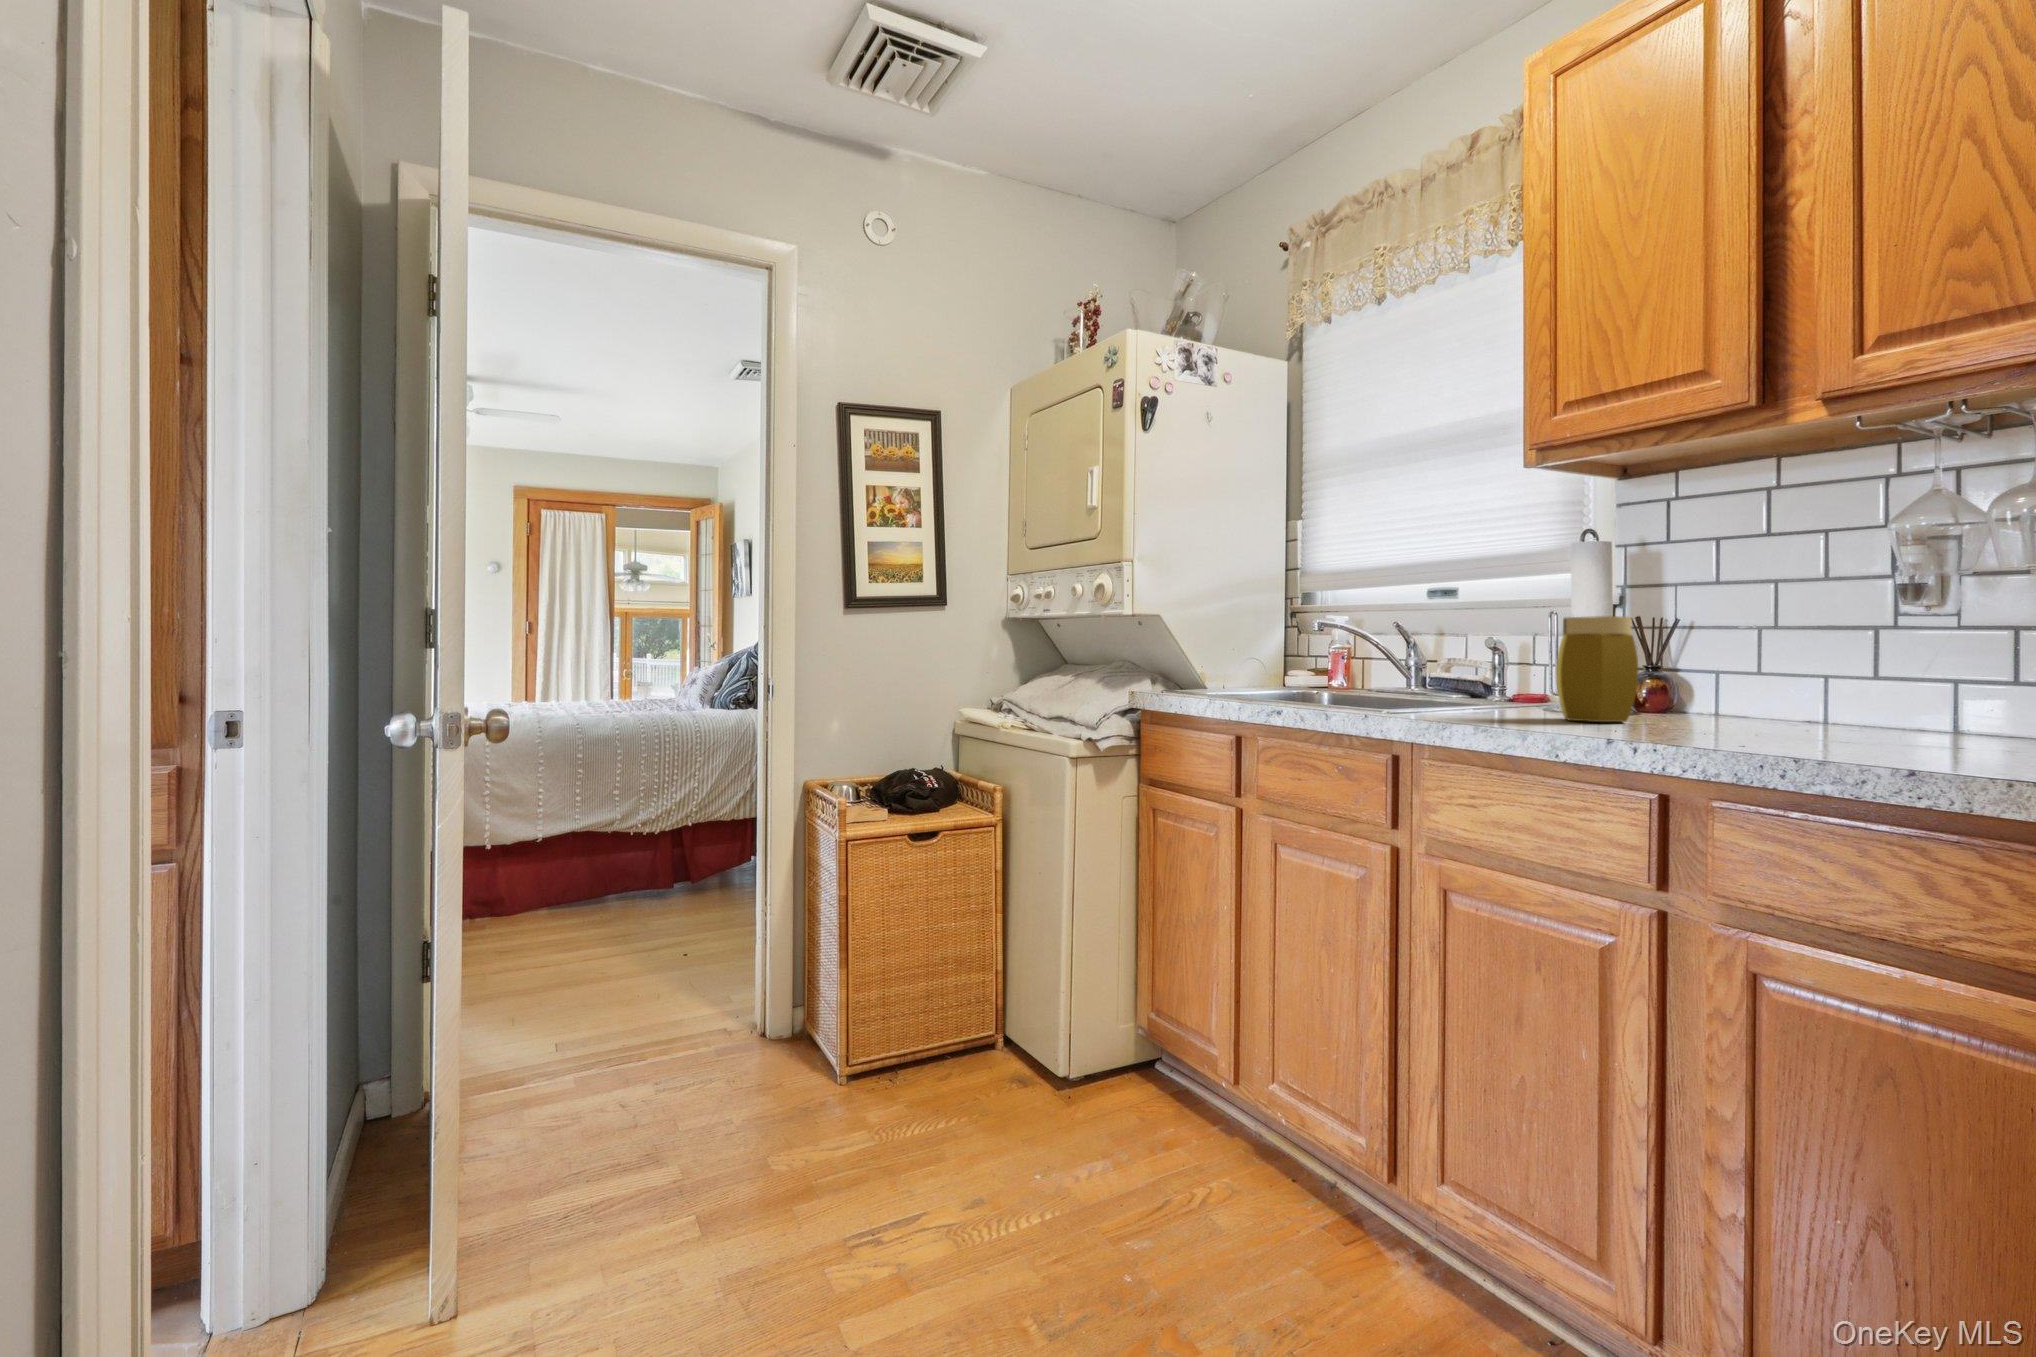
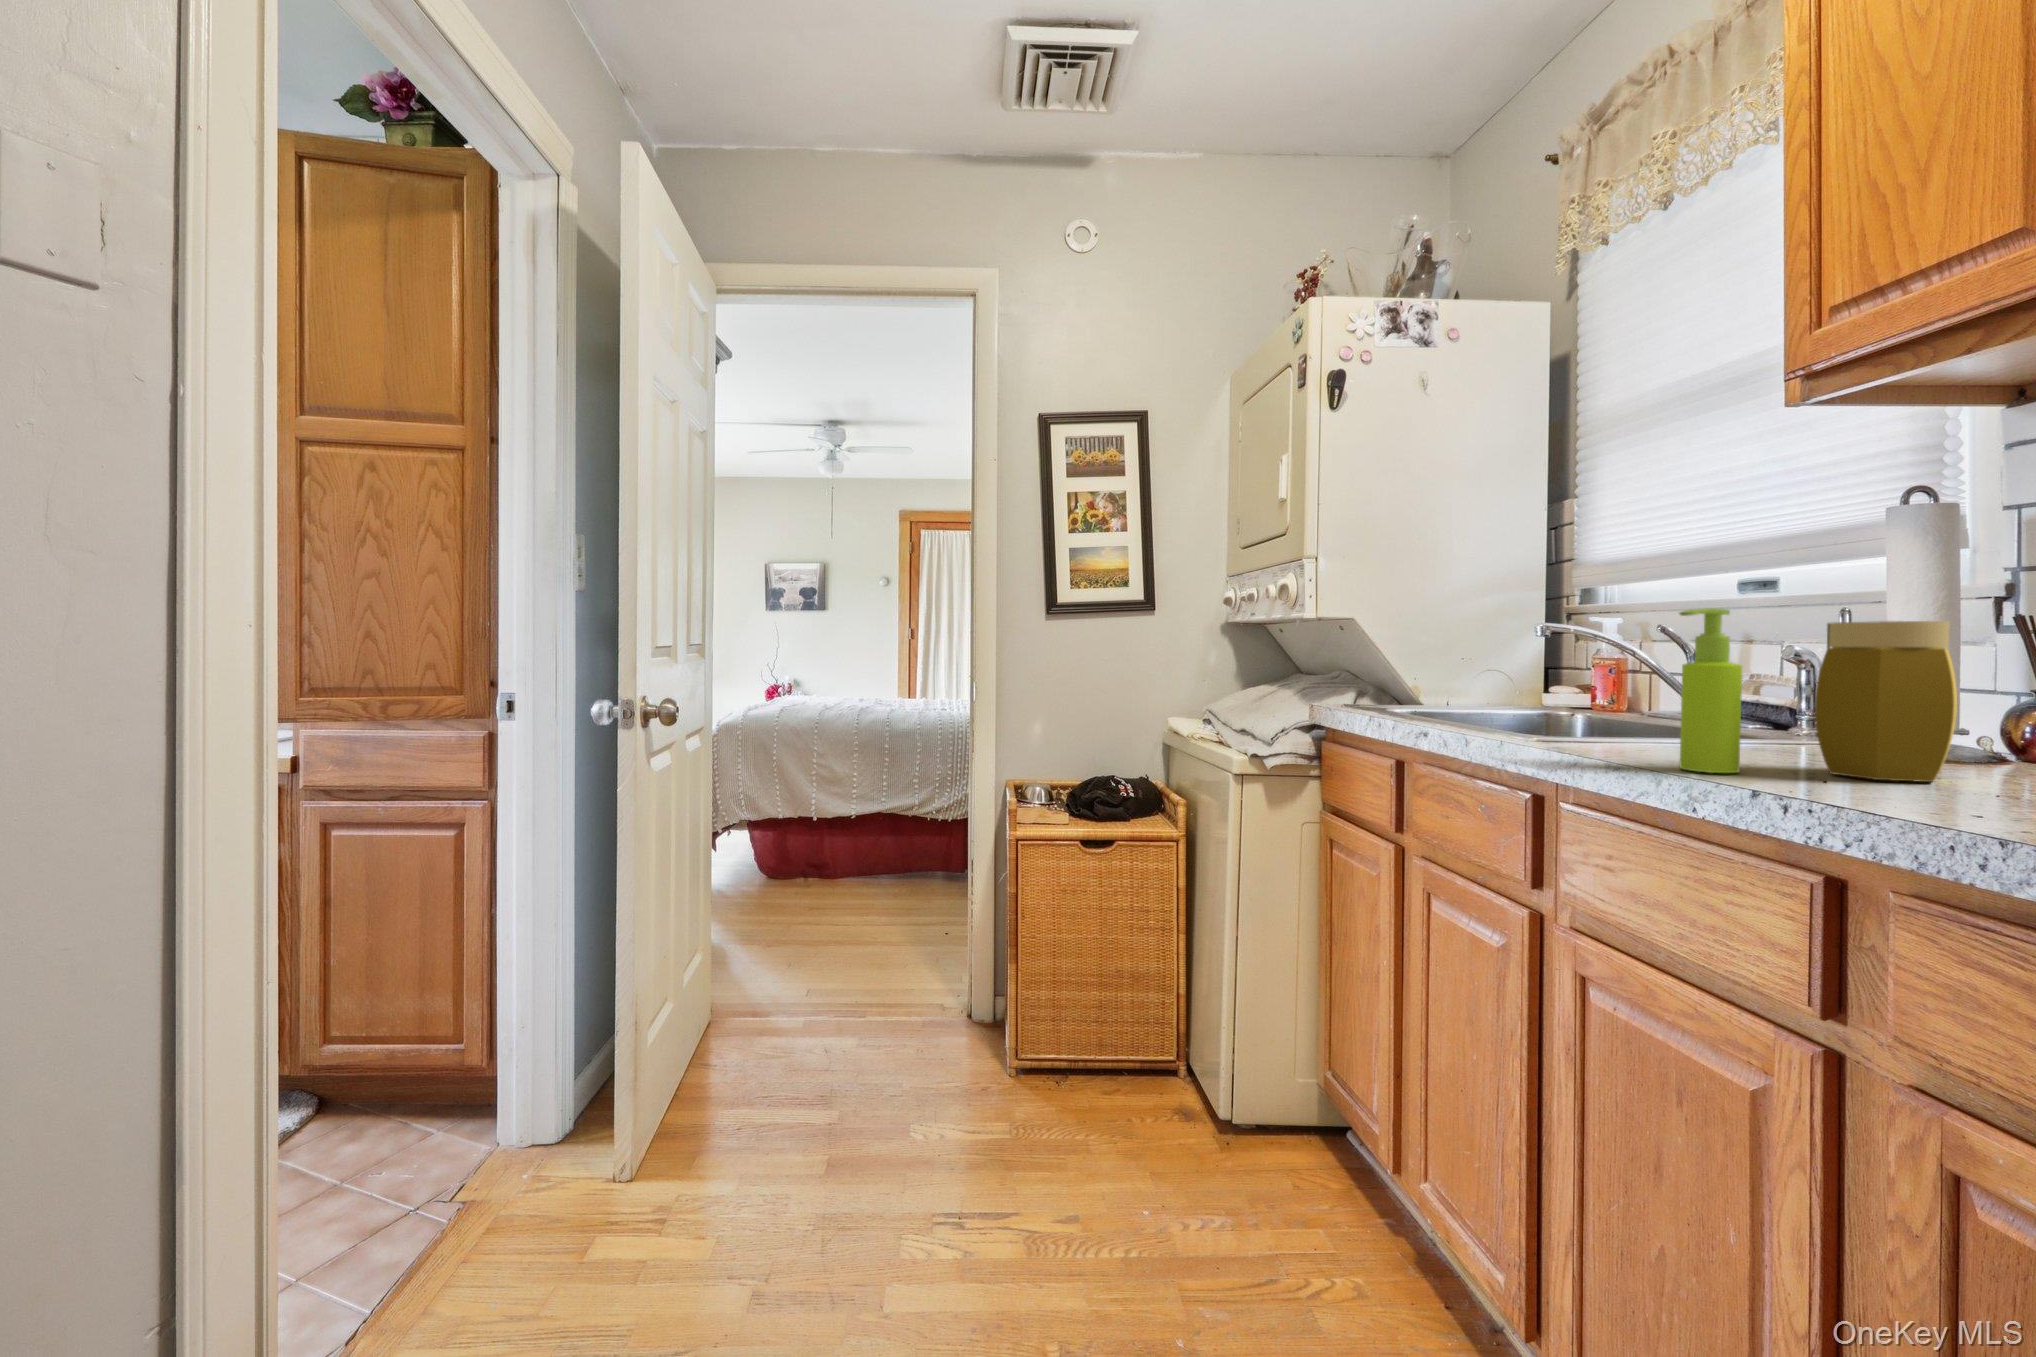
soap dispenser: none [1484,606,1523,722] -> present [1680,608,1742,773]

